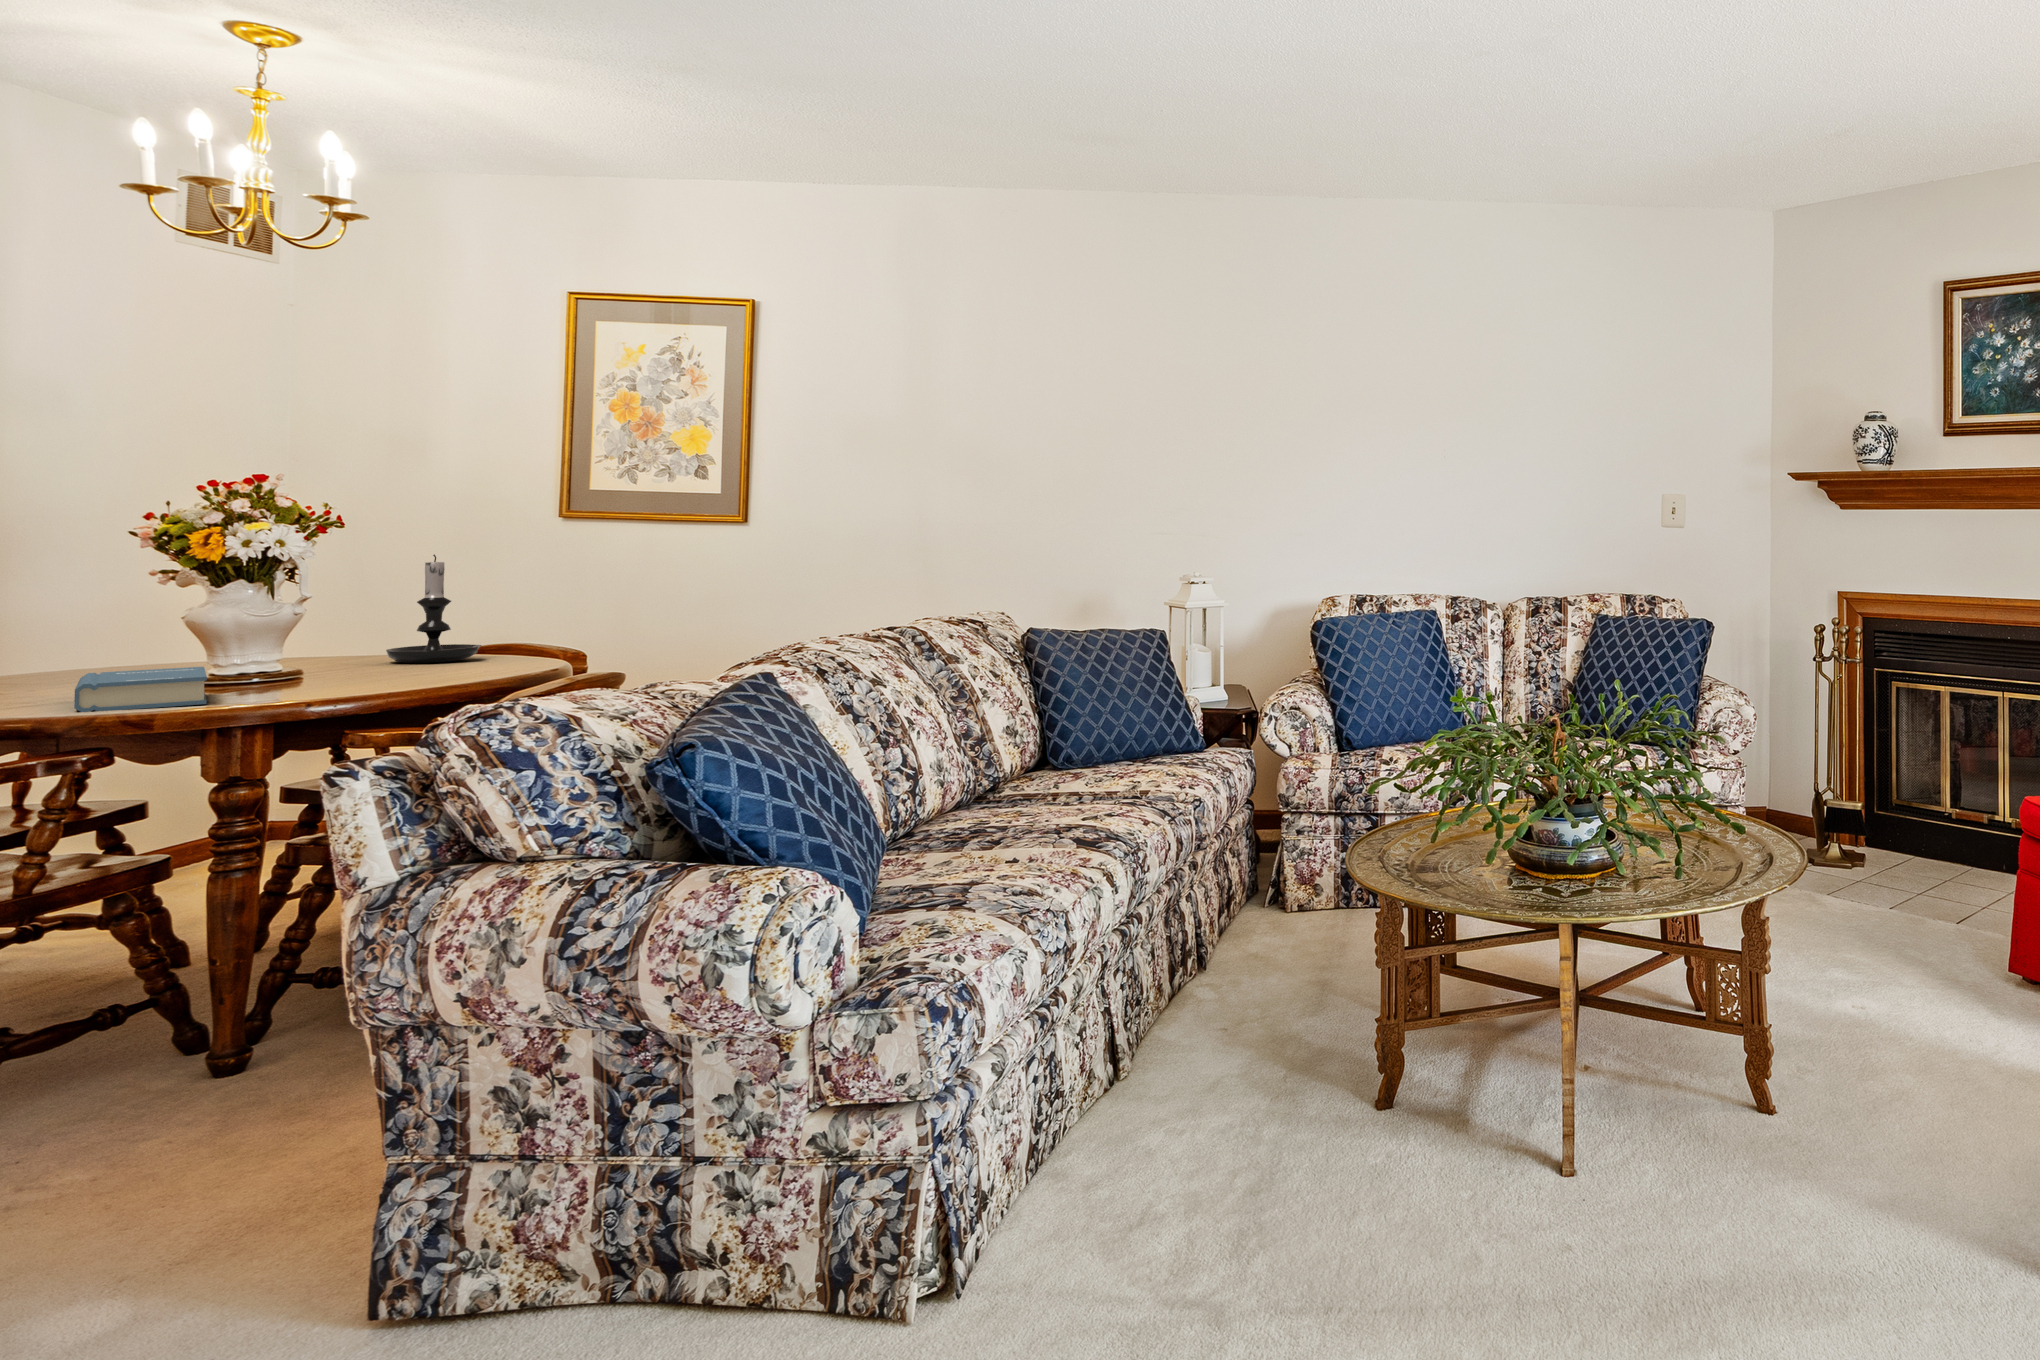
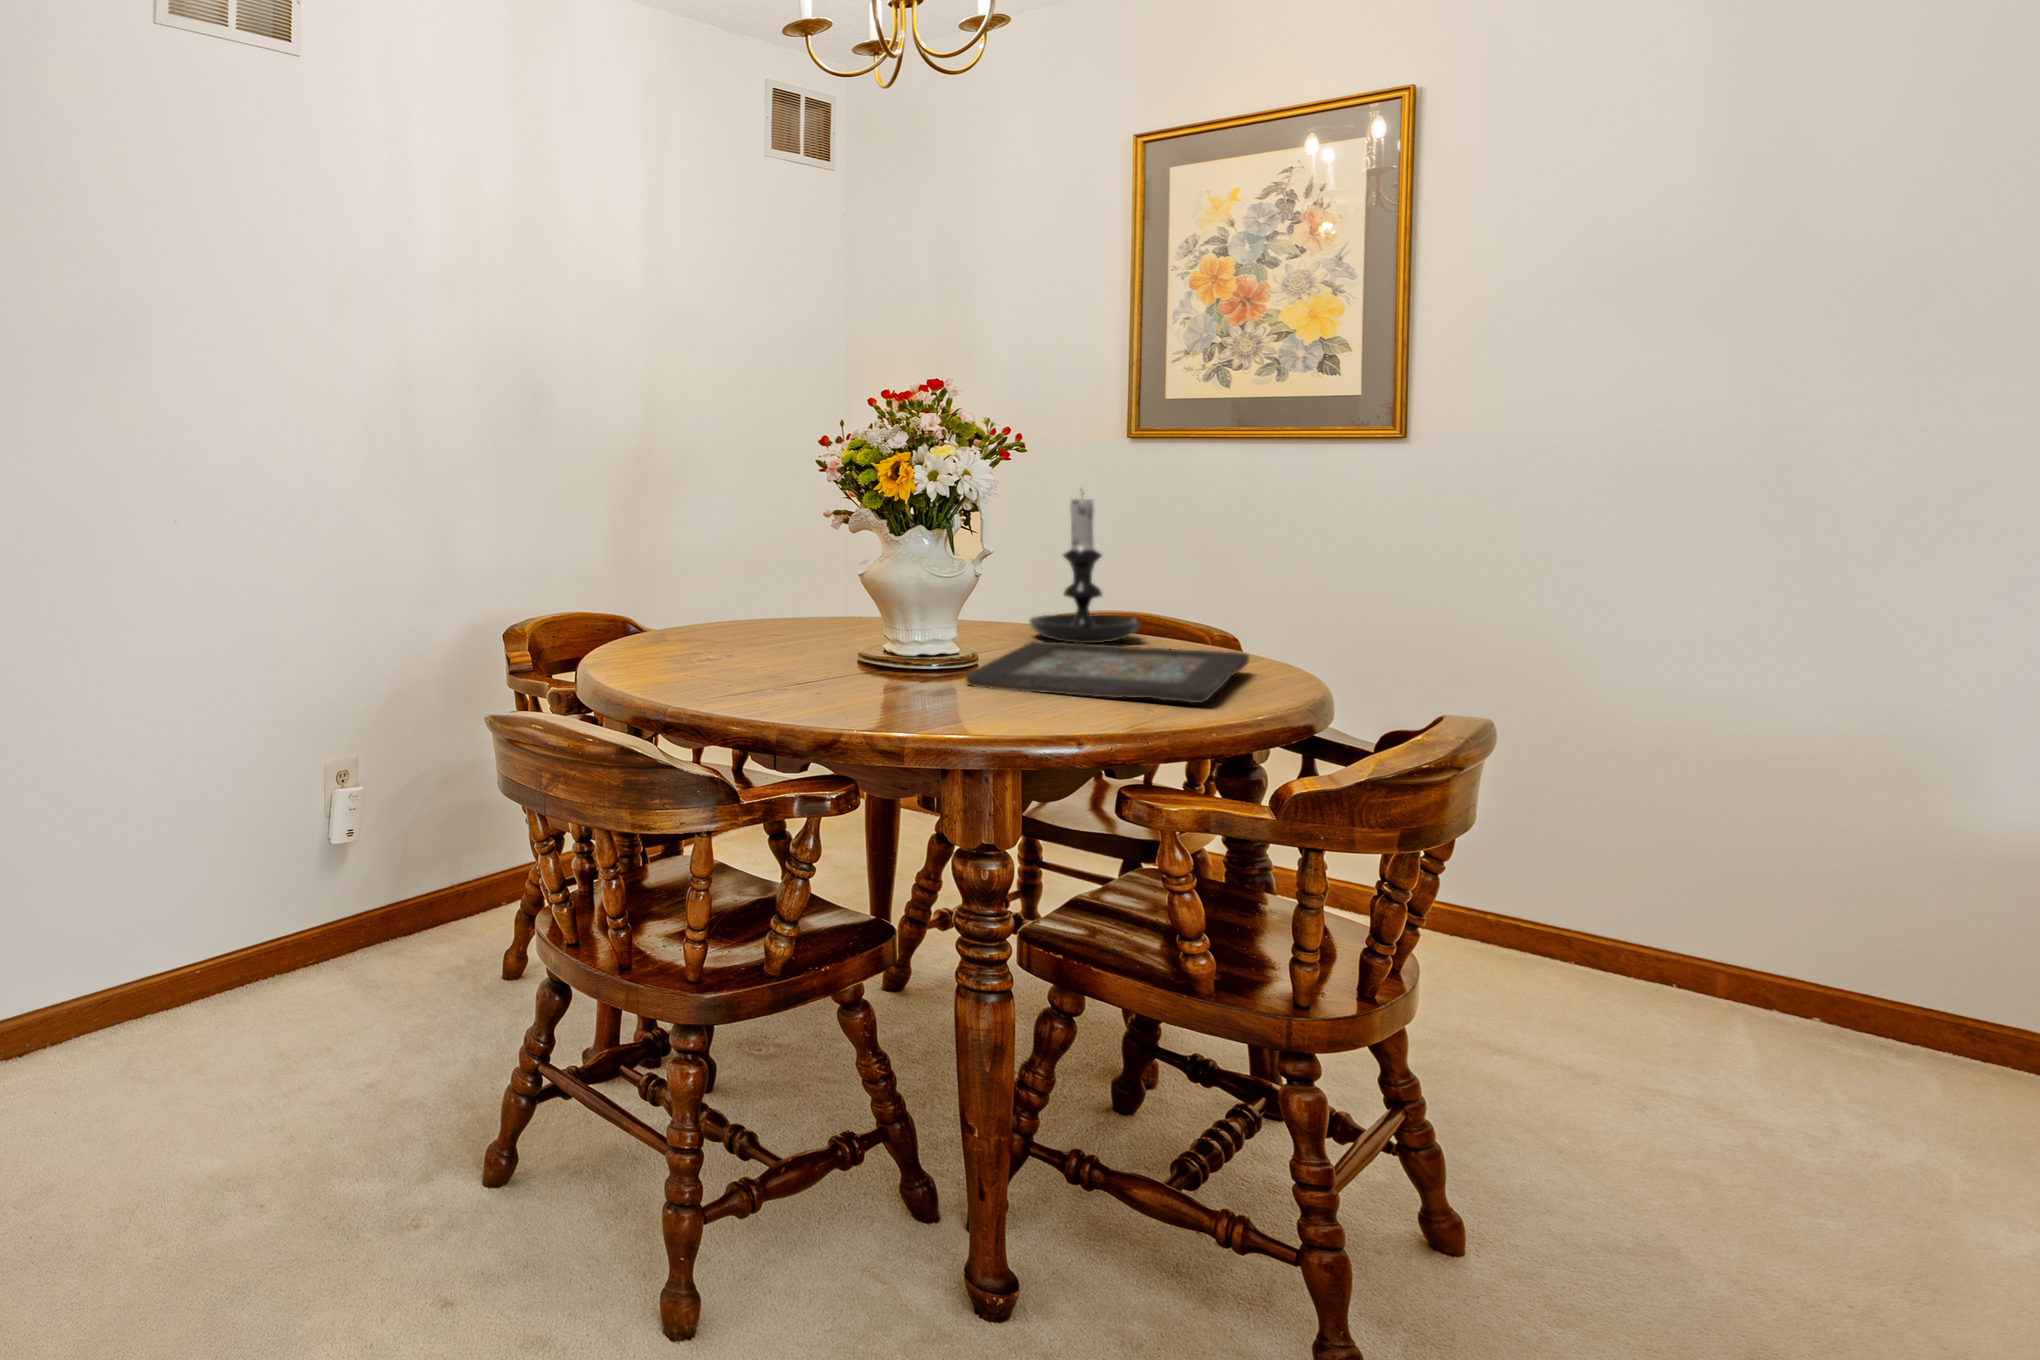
decorative tray: none [268,656,521,688] -> present [966,641,1249,703]
hardback book: present [74,667,207,712] -> none [791,660,953,737]

